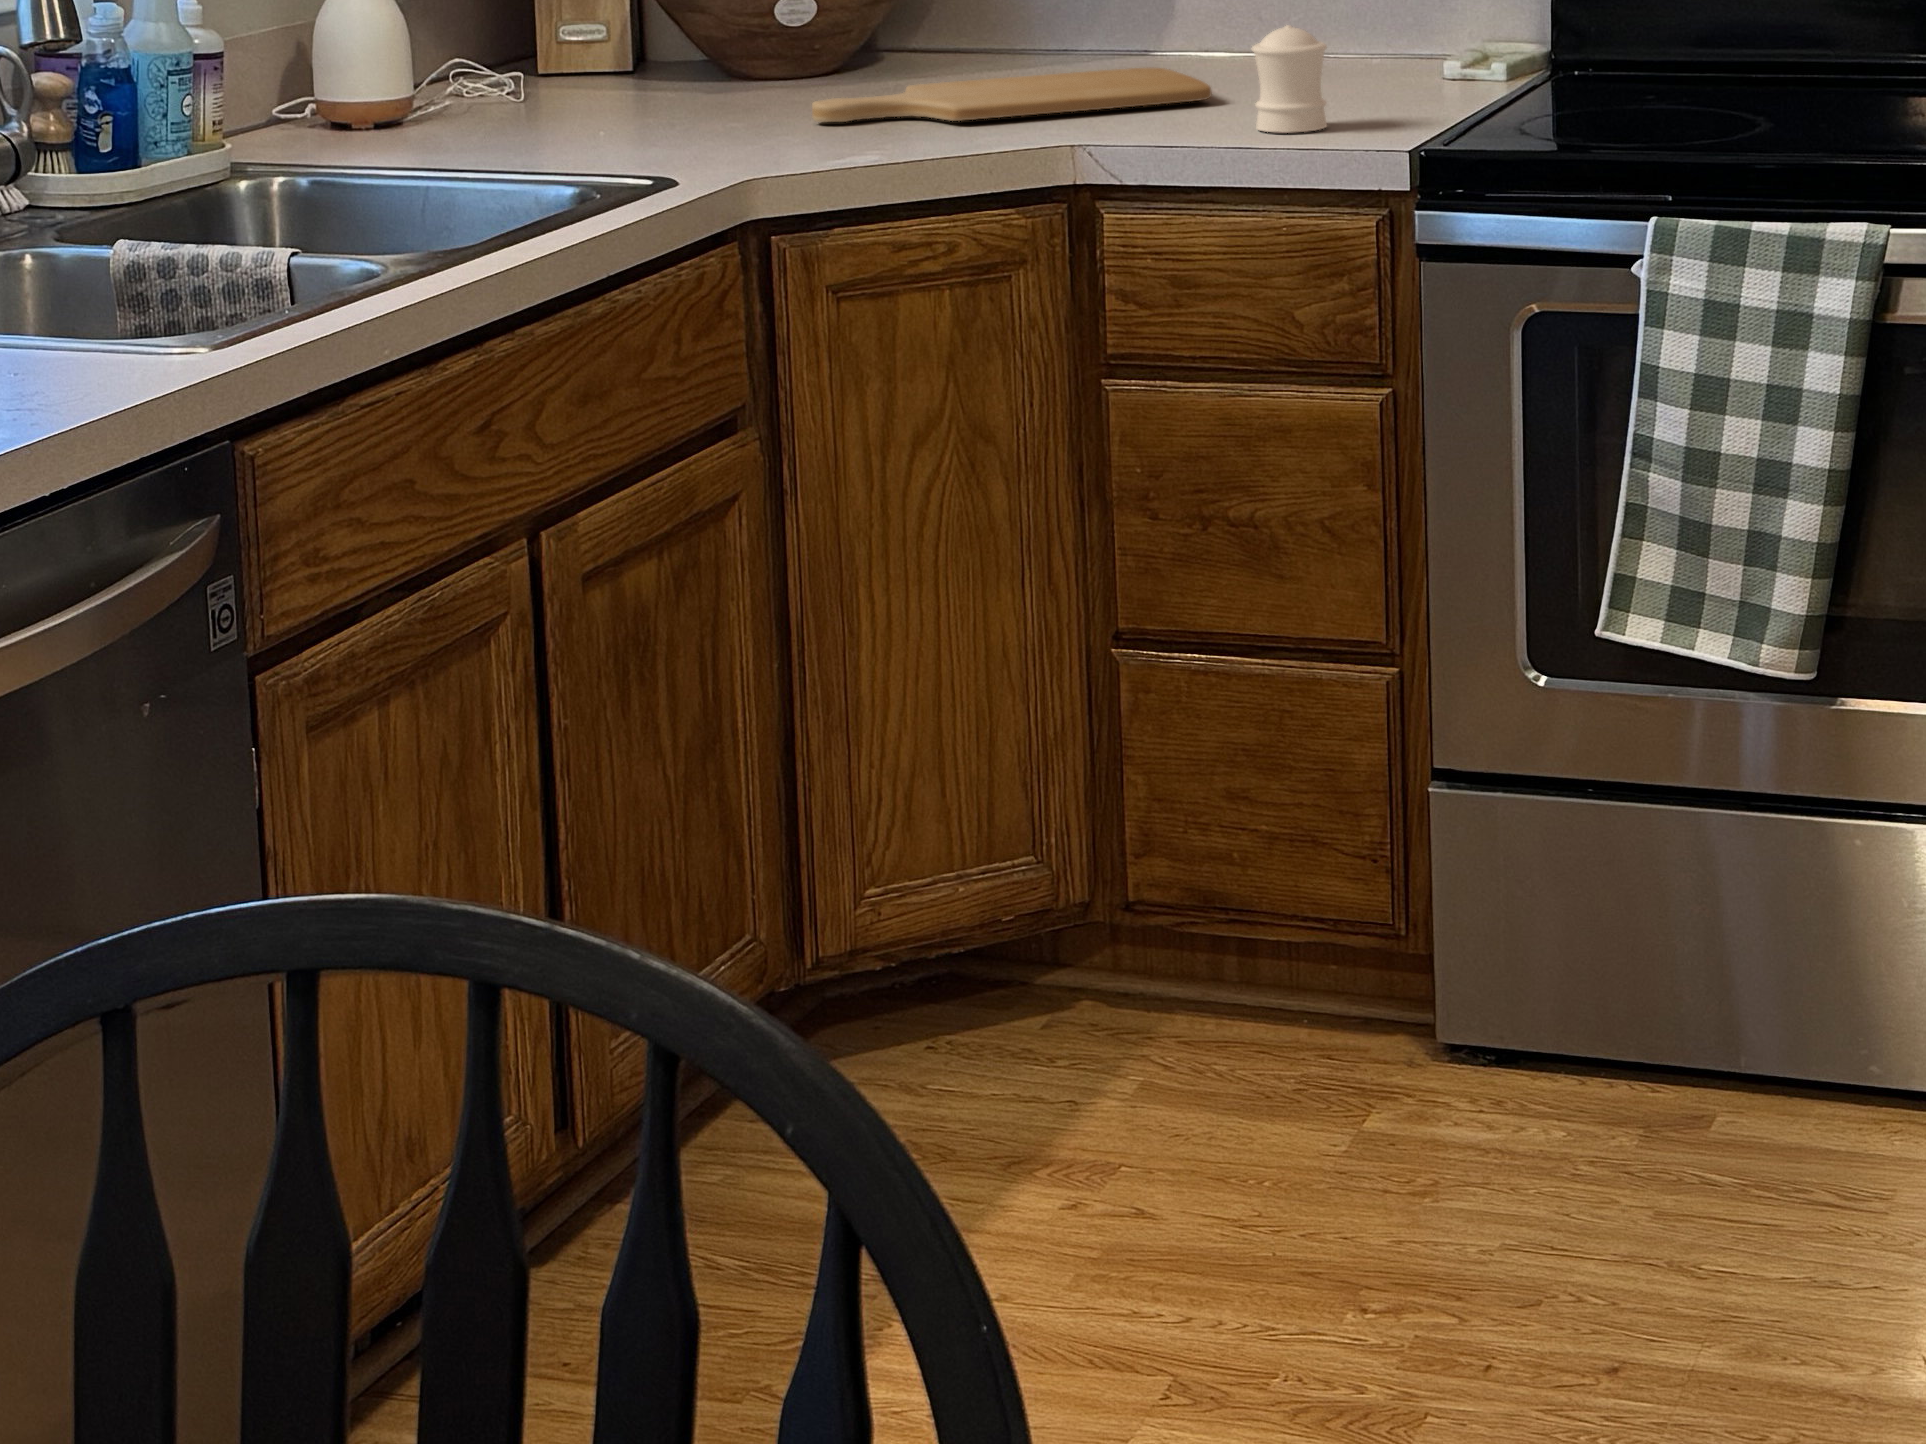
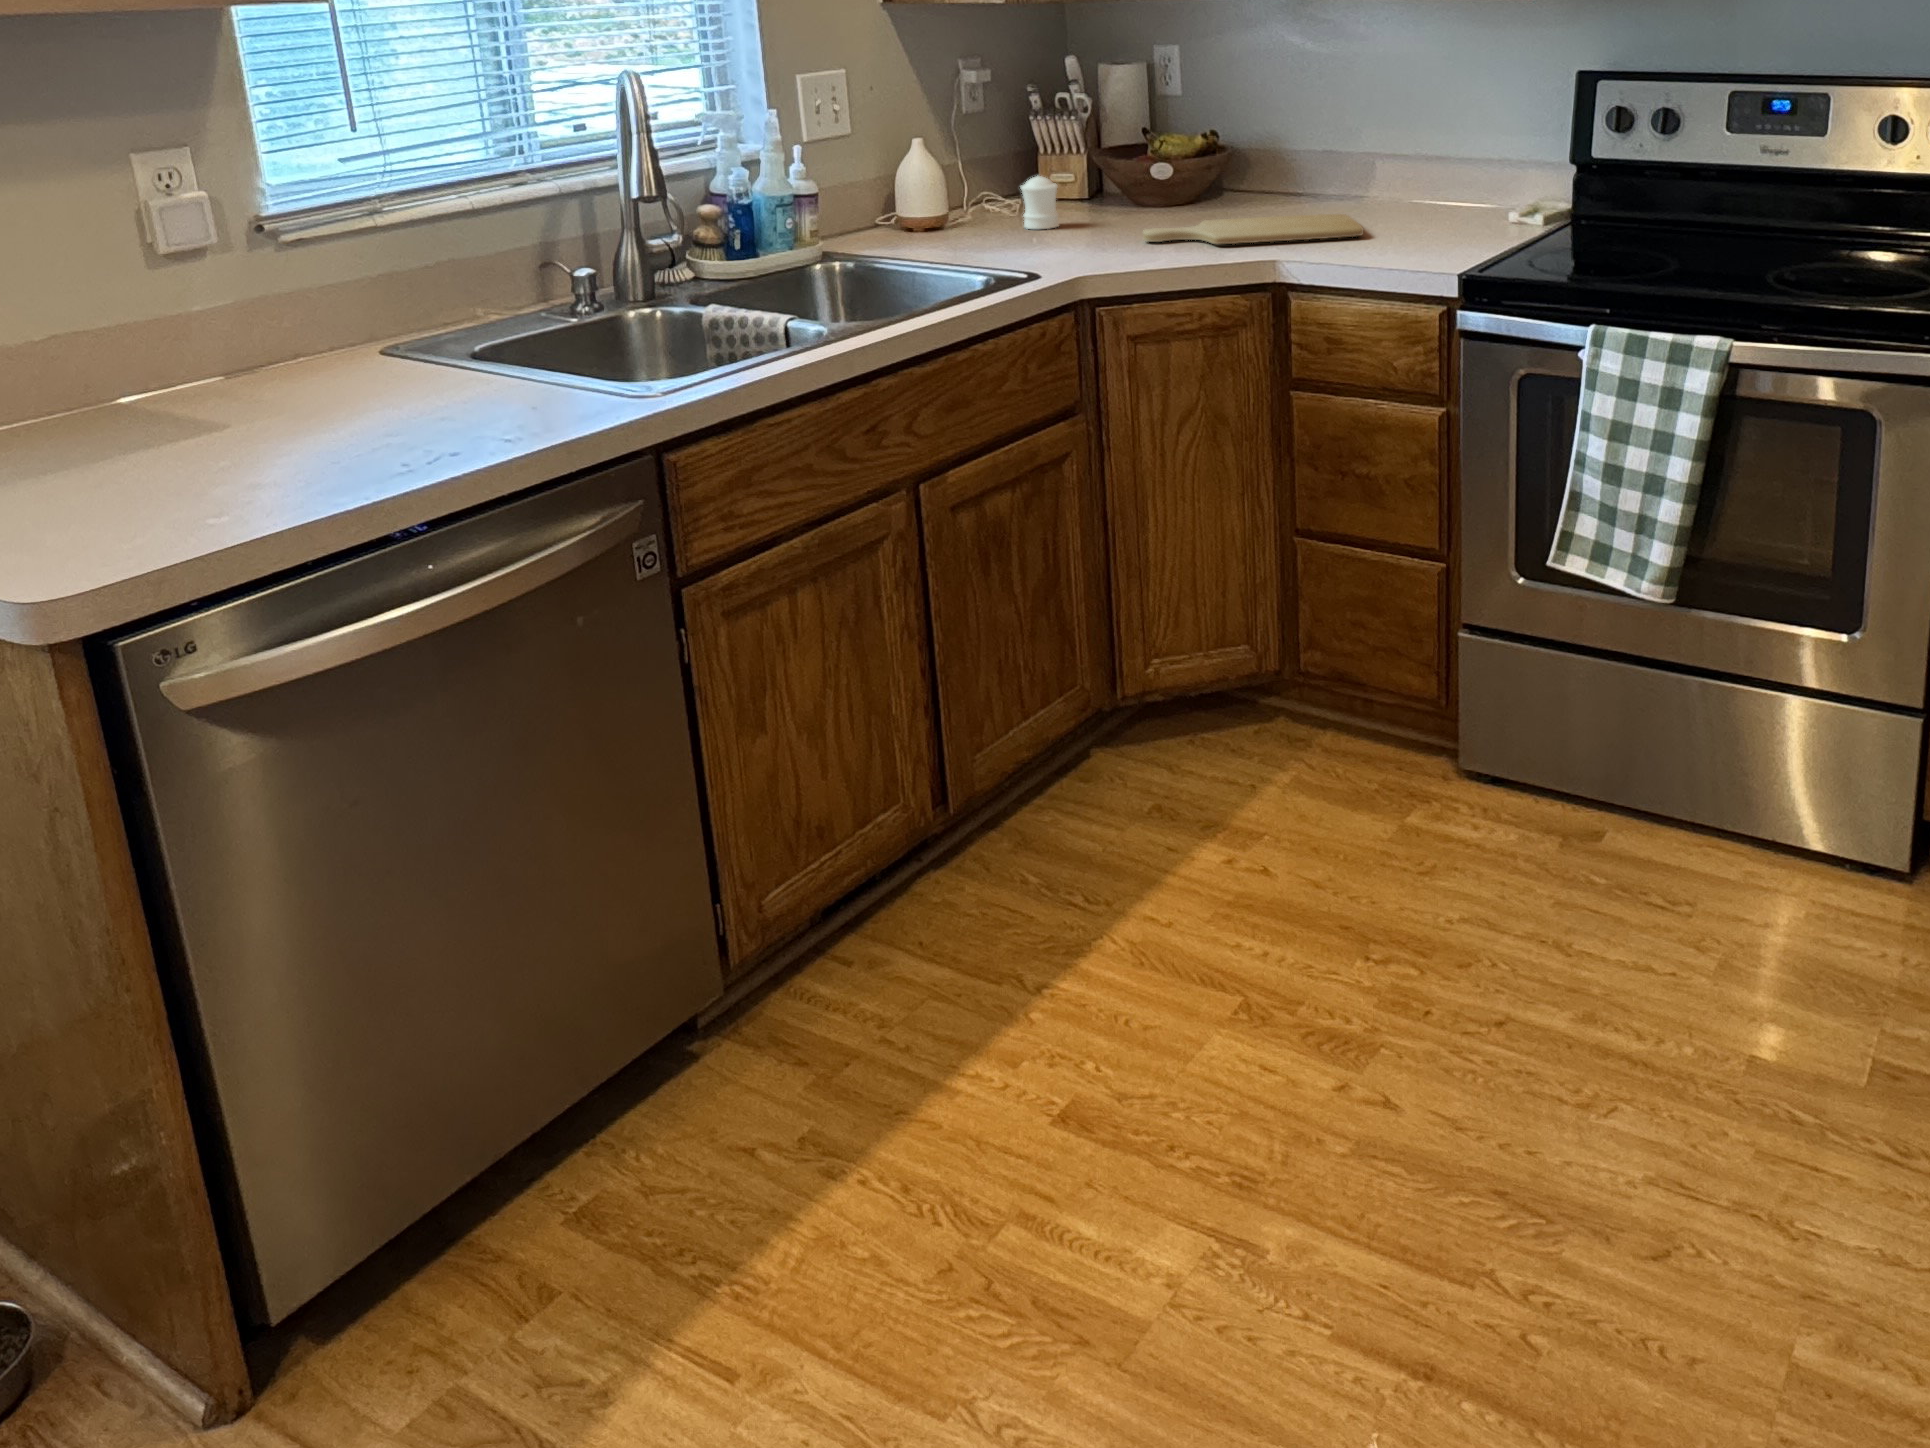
salt shaker: present [1252,25,1327,133] -> present [1021,176,1059,229]

